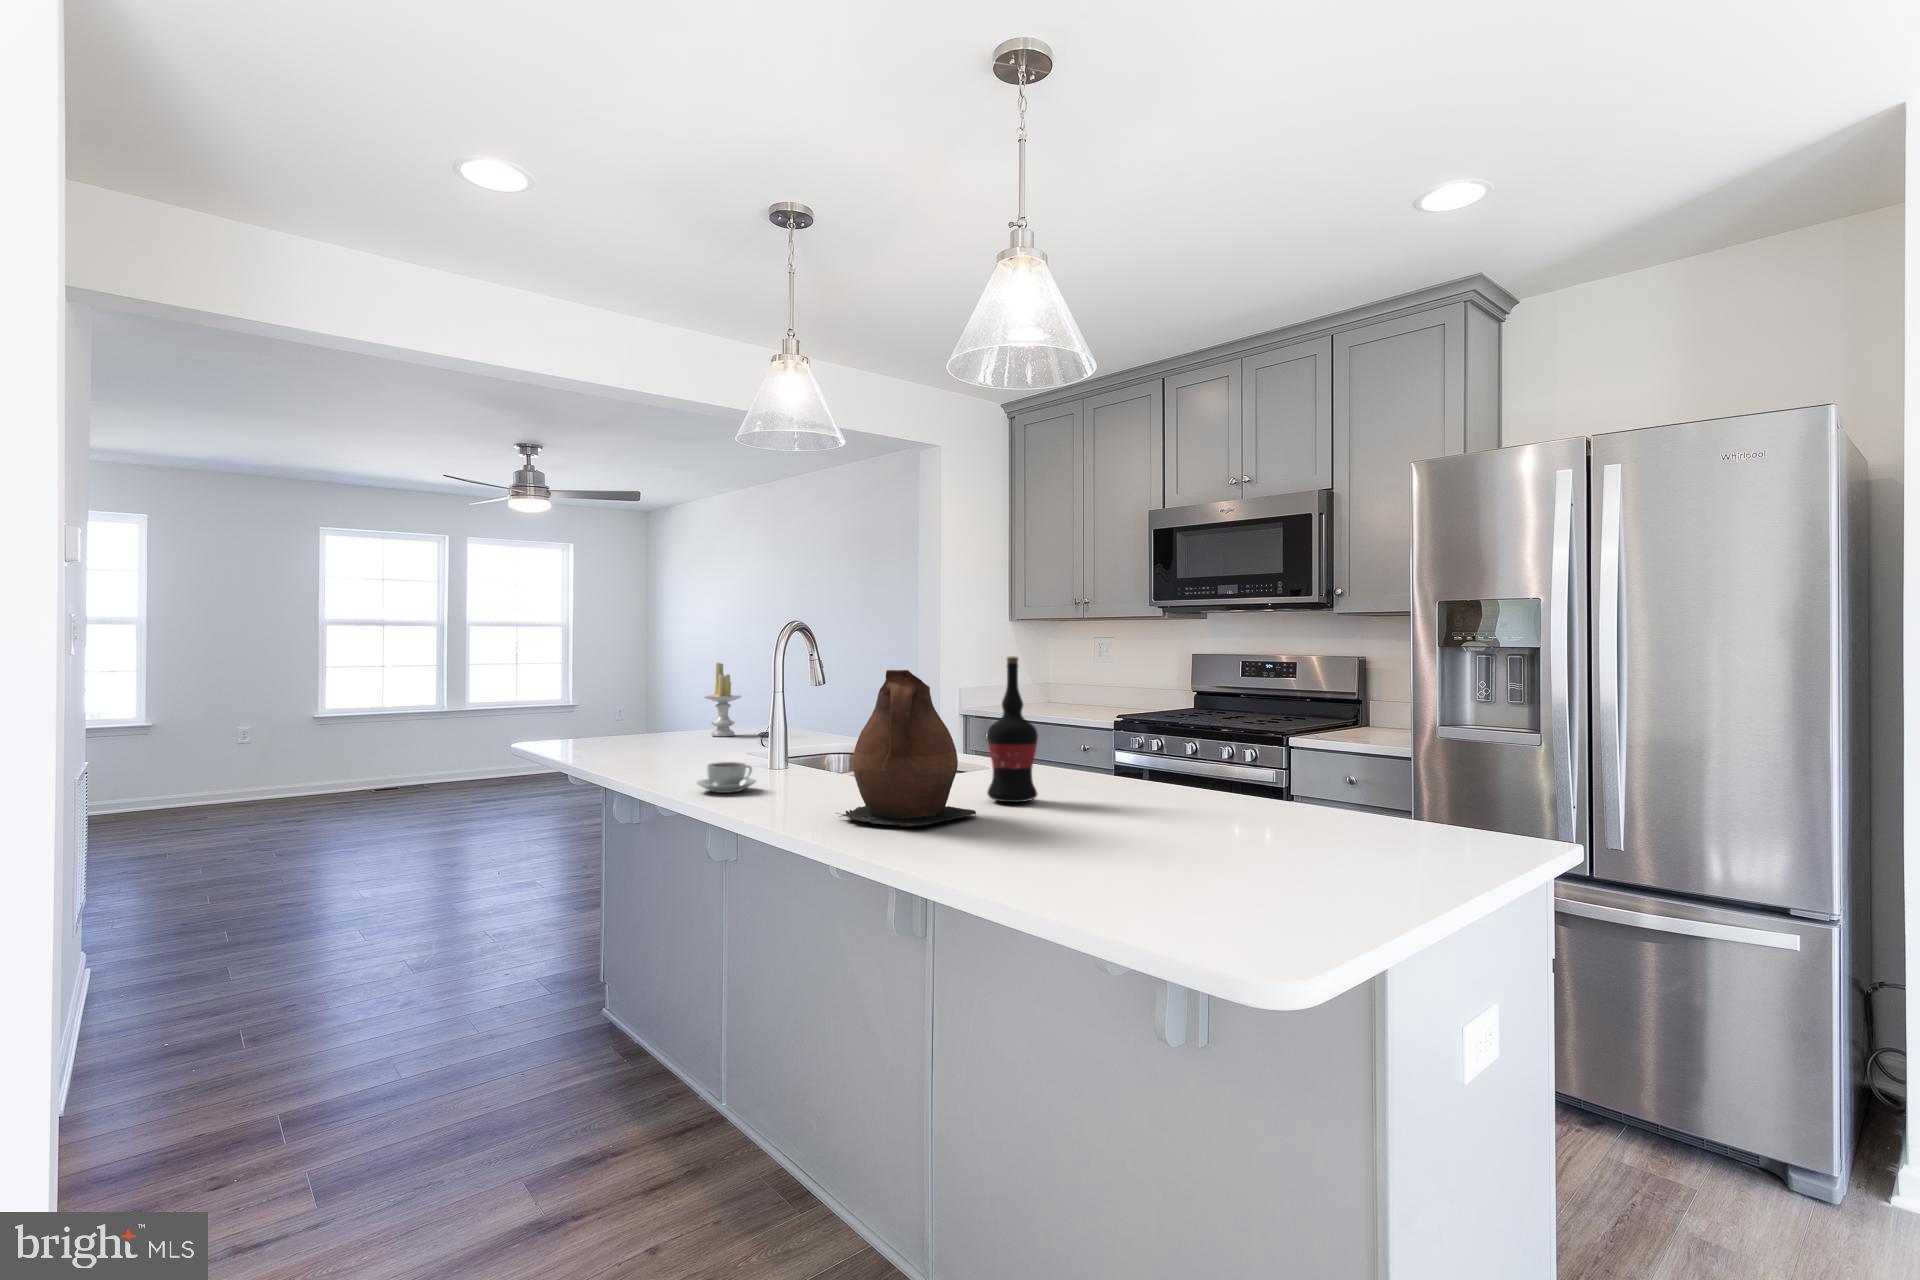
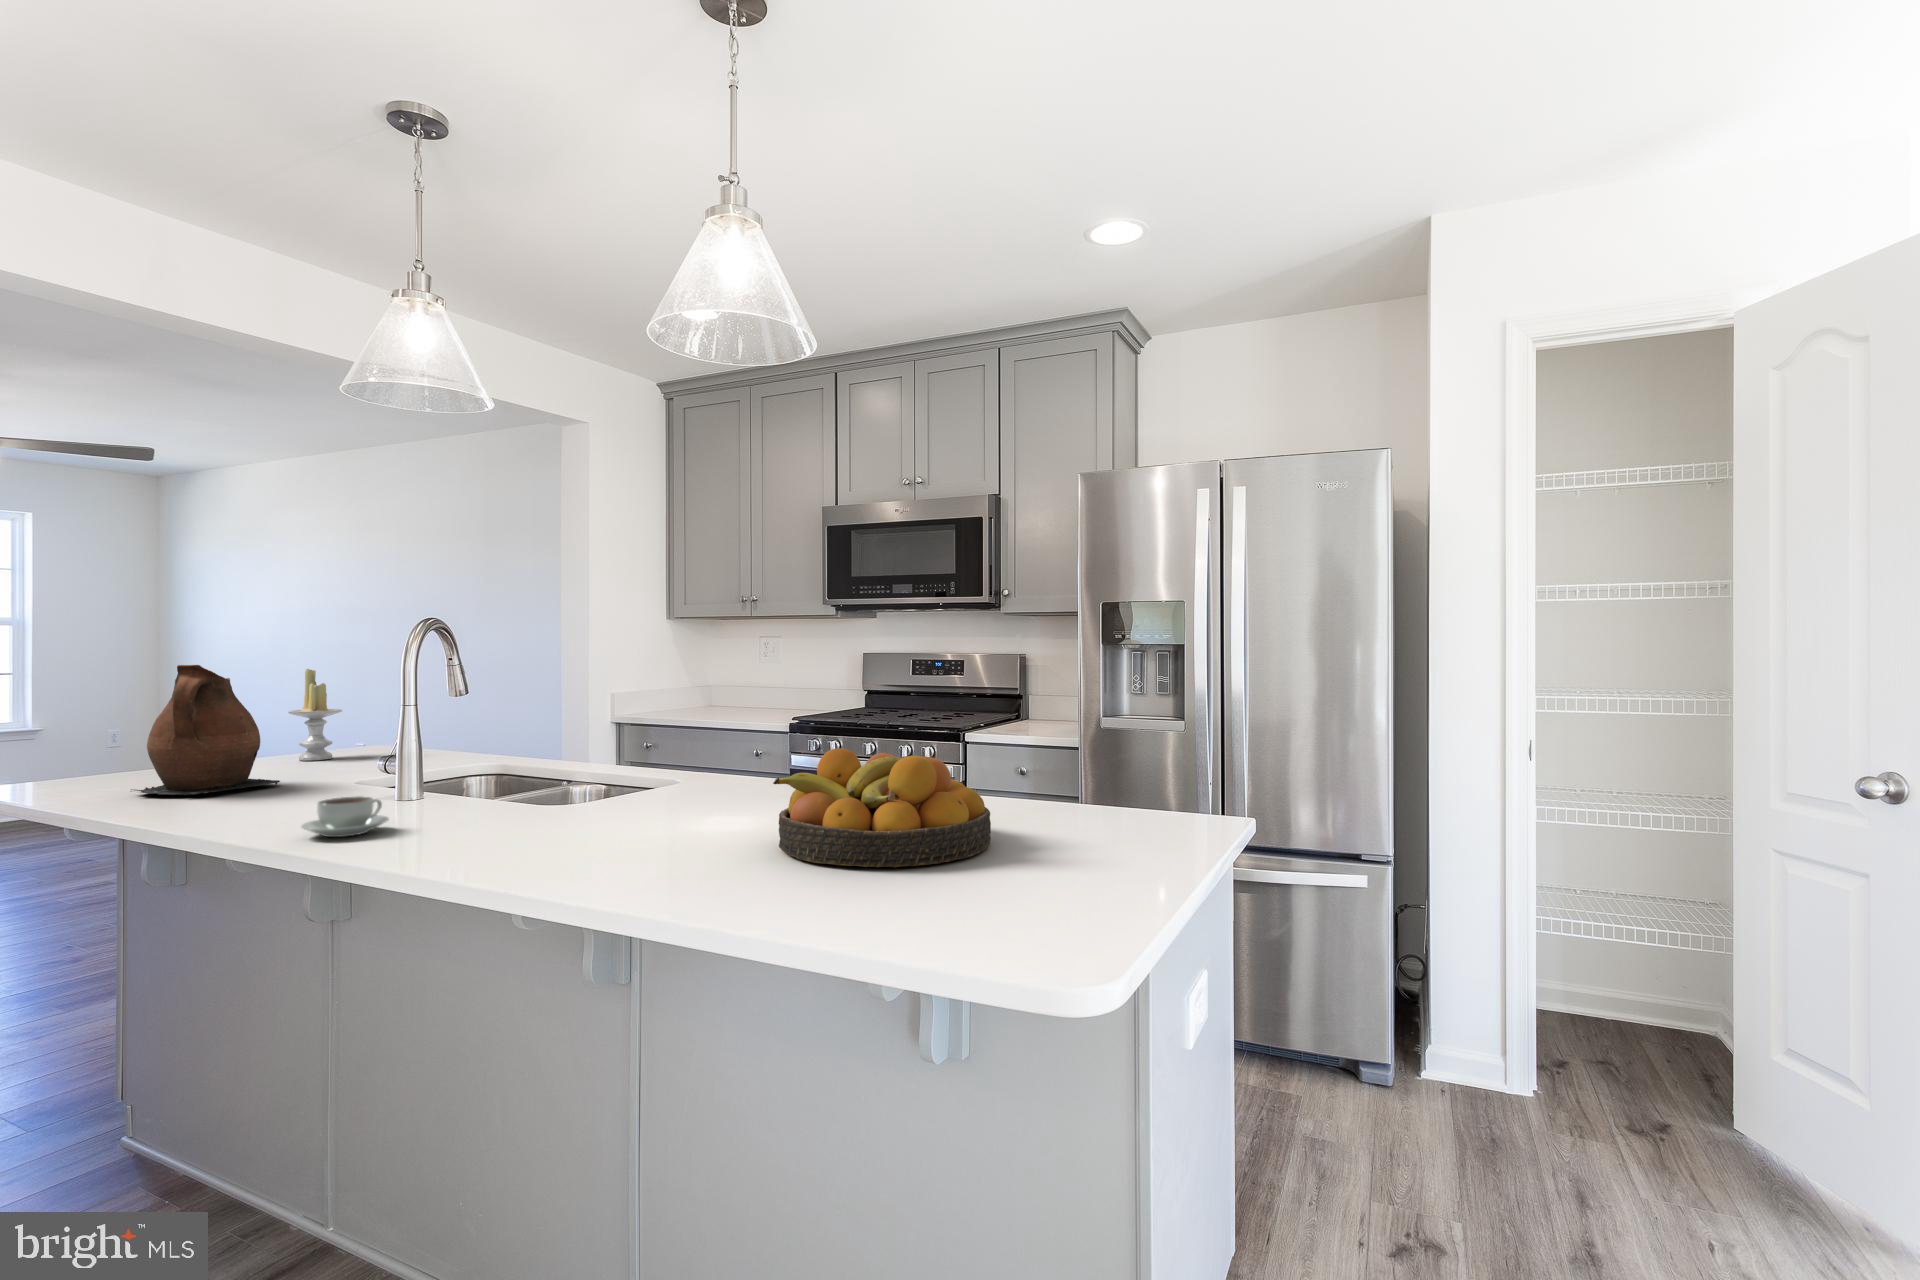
wine bottle: present [987,656,1038,802] -> none [691,660,750,822]
ceramic pitcher: present [838,670,976,827] -> present [131,665,280,795]
fruit bowl: none [1045,739,1254,851] -> present [773,748,991,867]

